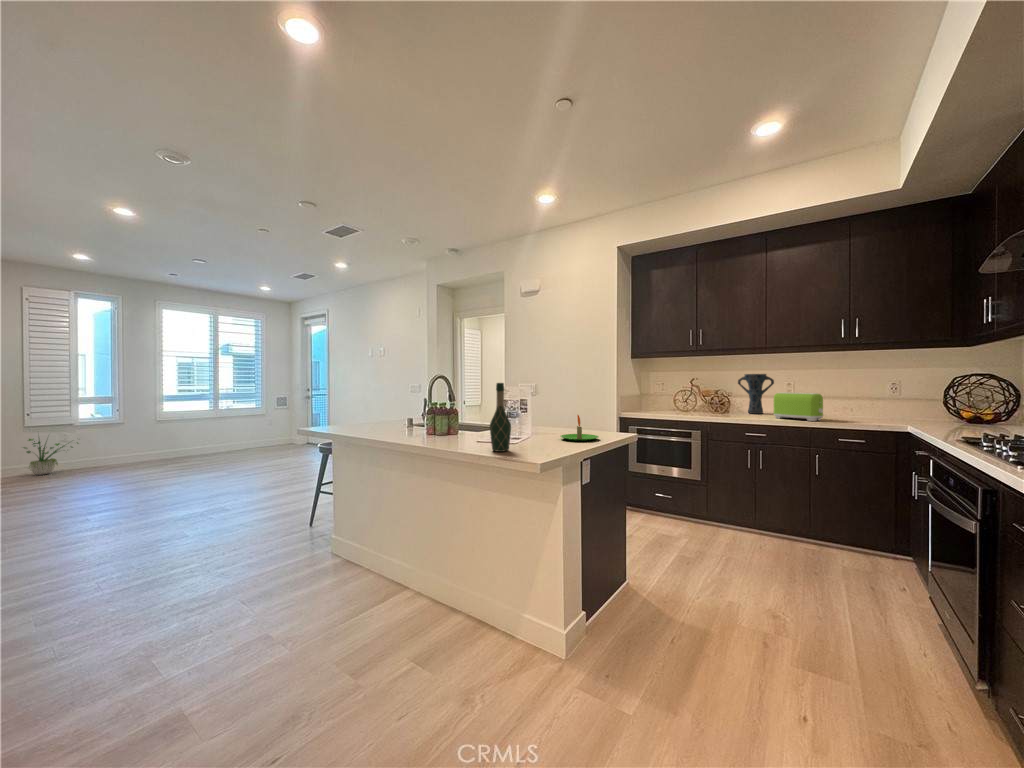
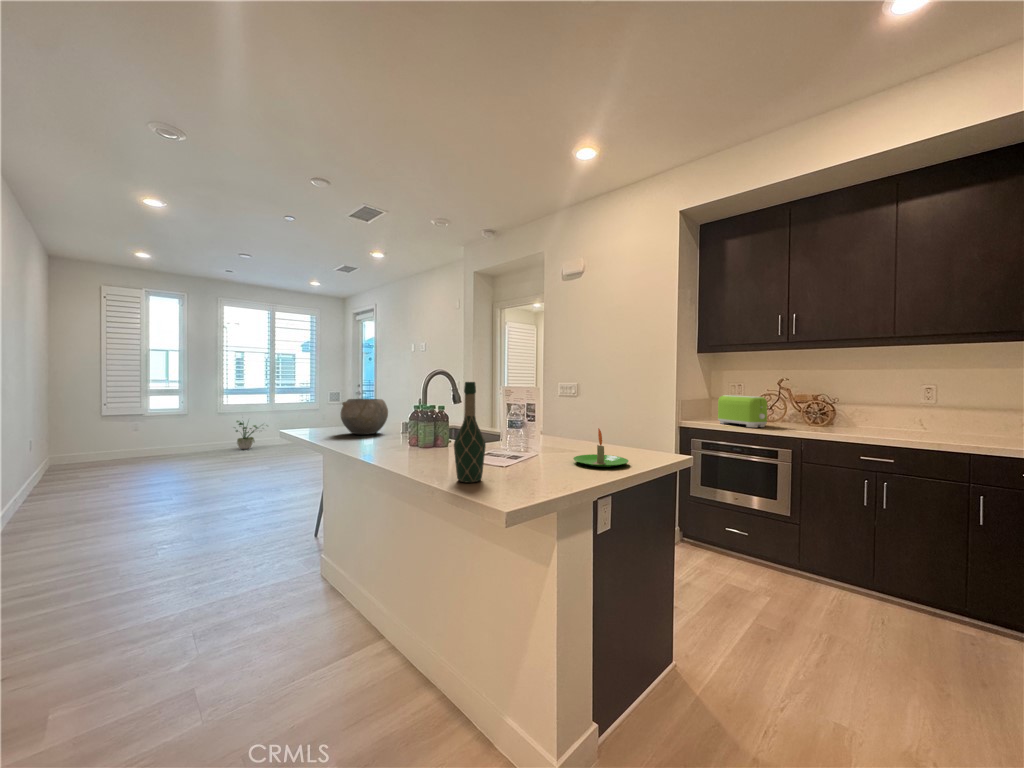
vase: present [738,374,774,414] -> none [847,375,904,429]
toaster: present [774,393,823,421] -> present [718,395,767,427]
bowl: none [354,399,394,429] -> present [341,399,388,434]
potted plant: present [24,439,73,475] -> present [236,421,258,449]

